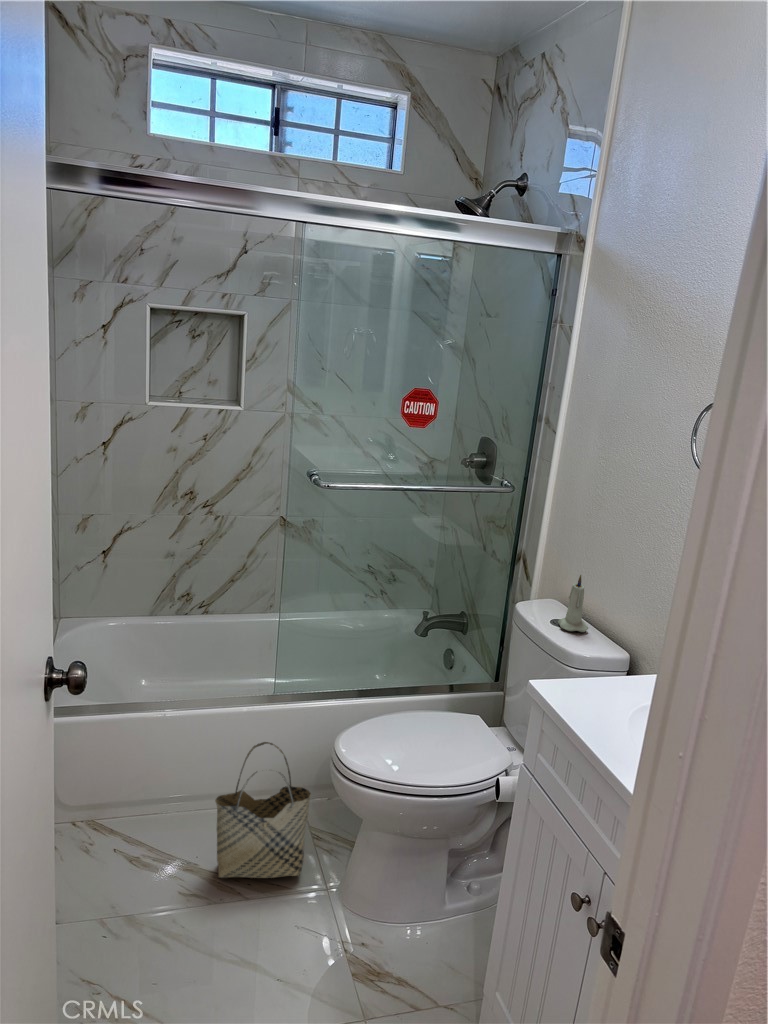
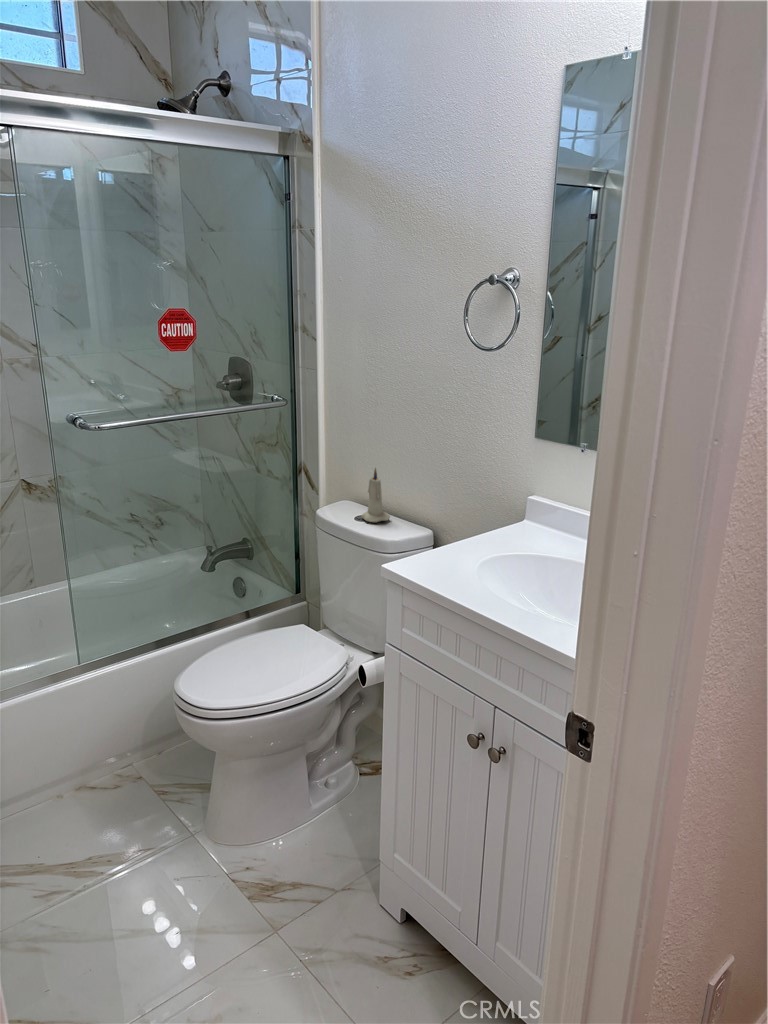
woven basket: present [215,742,311,878] -> none [53,710,162,864]

